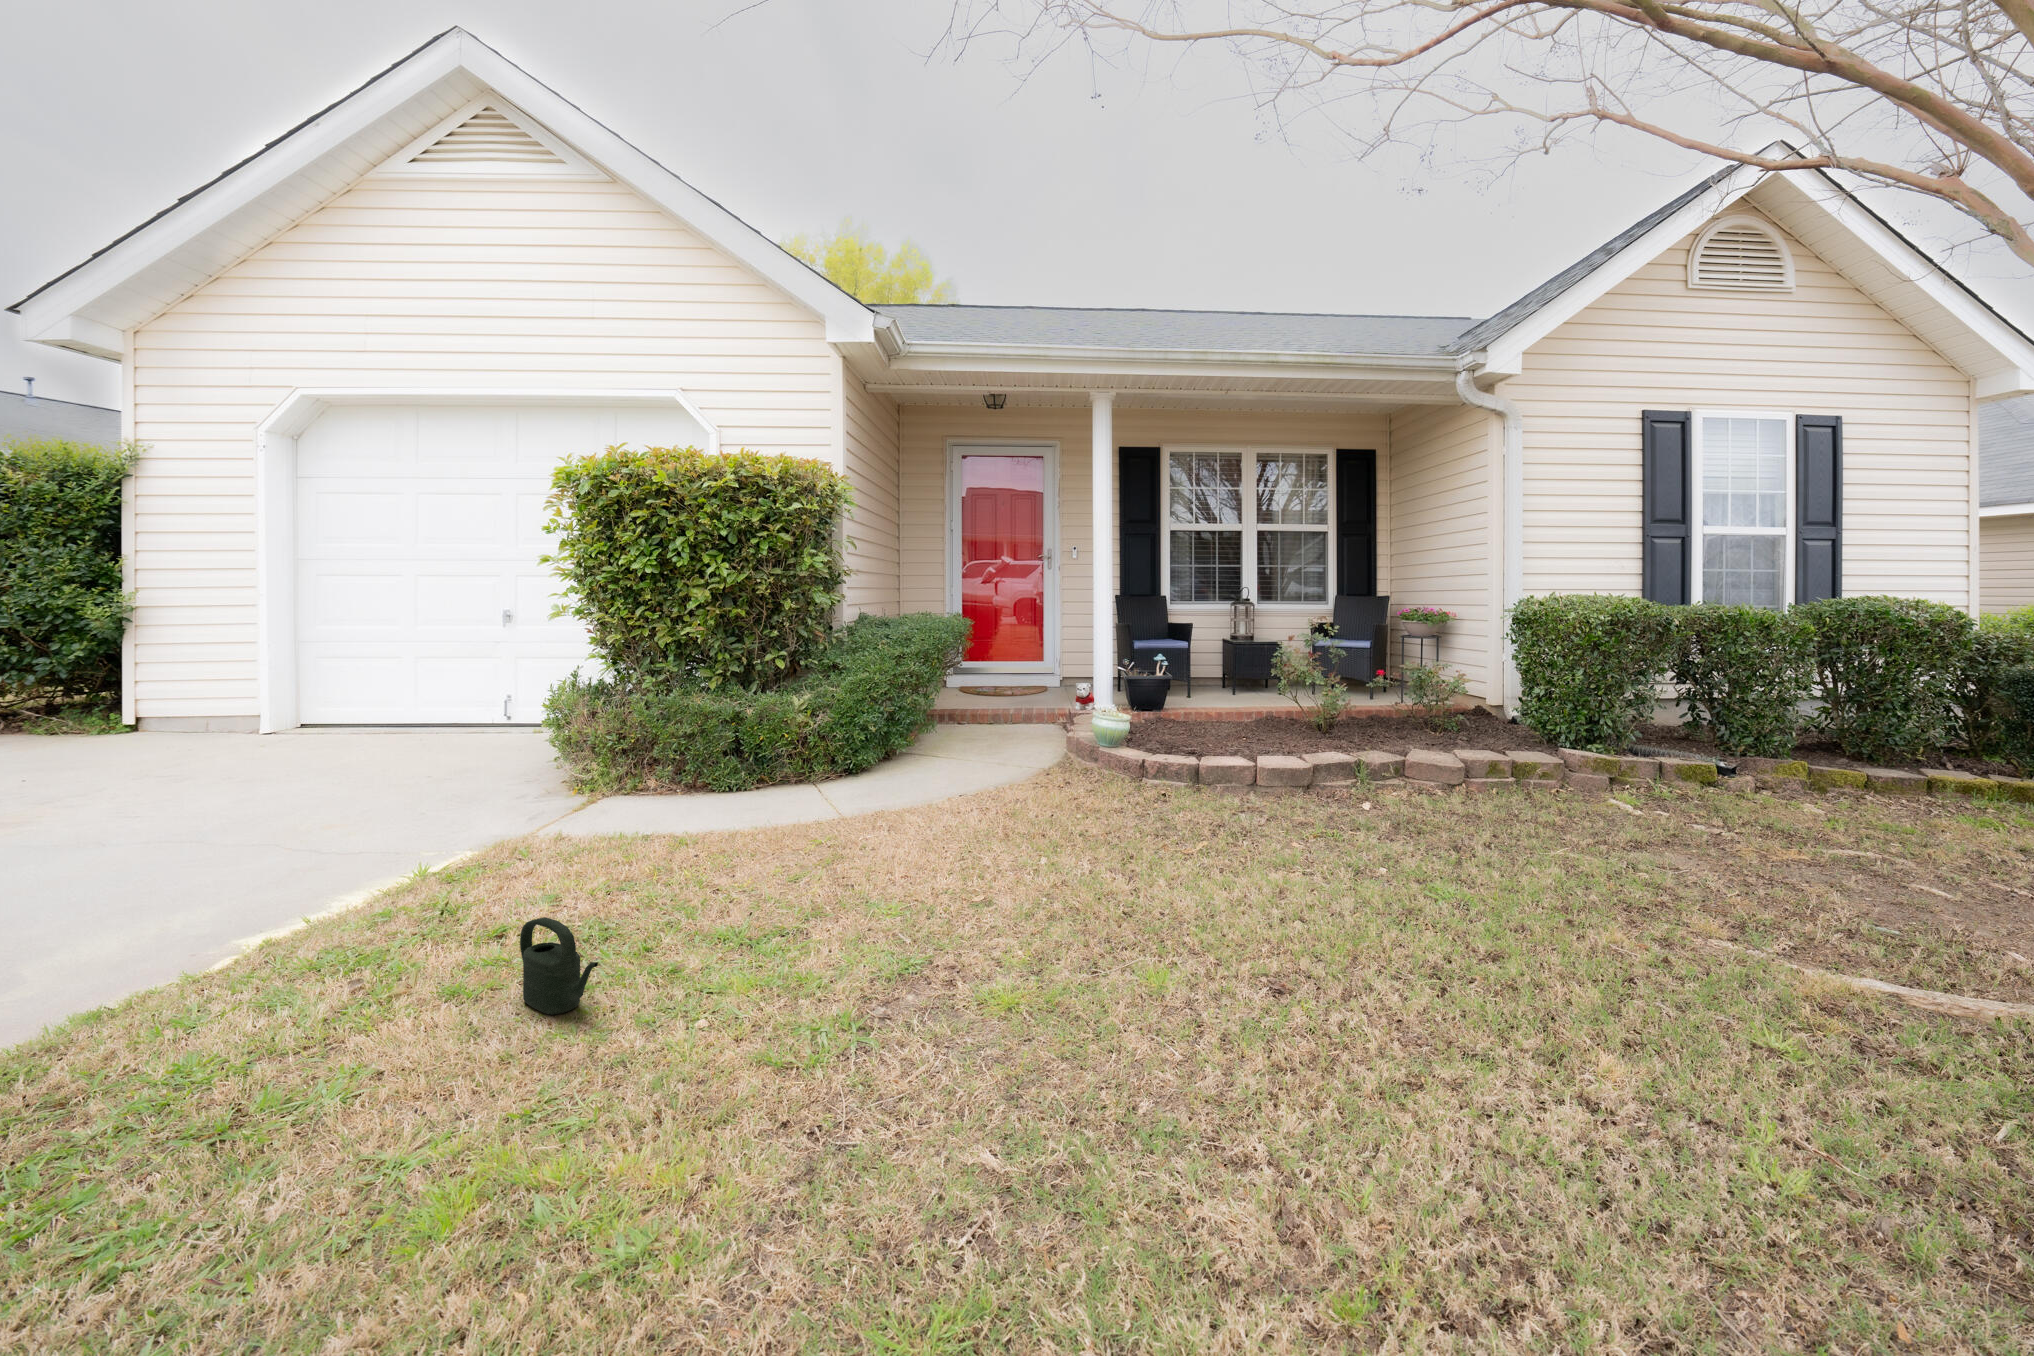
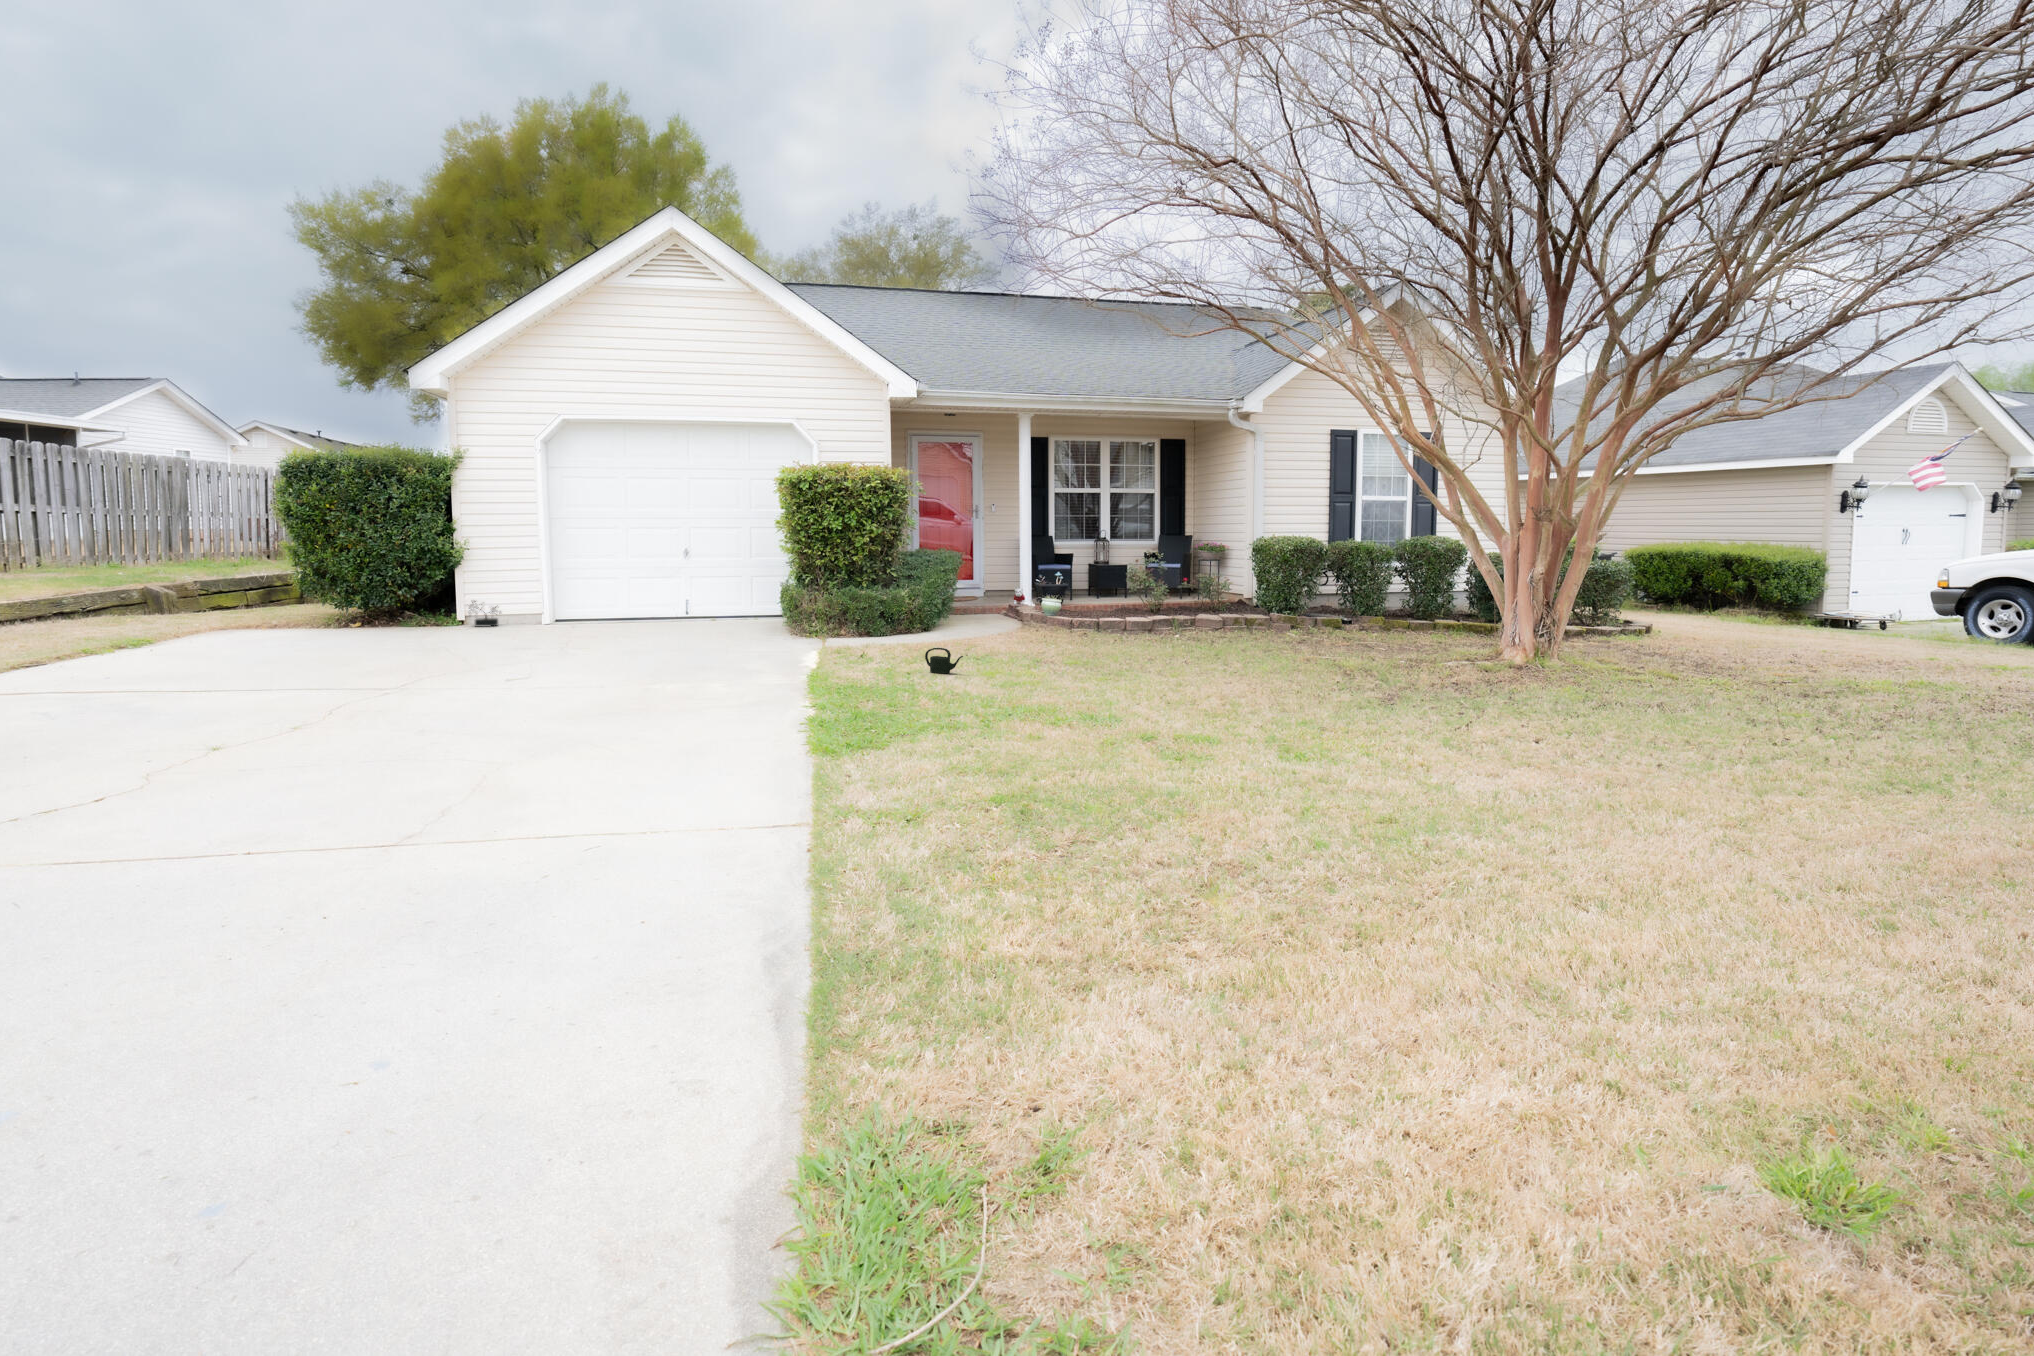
decorative plant: none [119,690,195,736] -> present [469,601,498,626]

